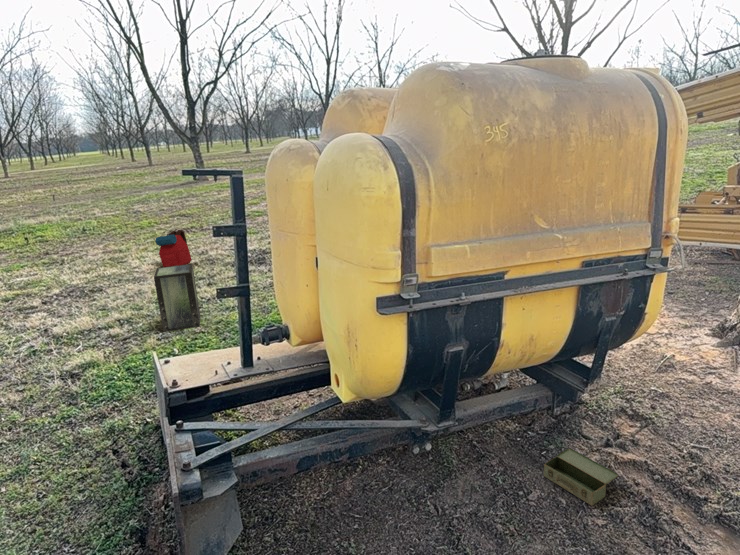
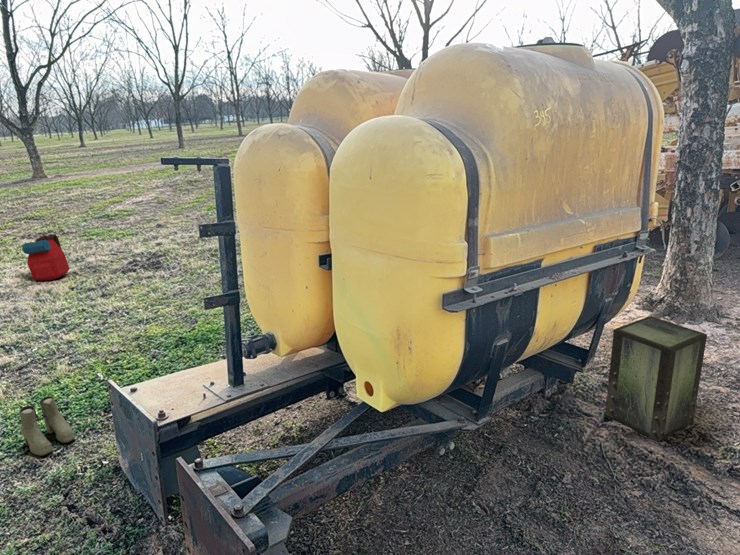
storage box: present [154,264,200,332] -> present [605,316,707,442]
boots: none [98,362,138,409] -> present [20,396,75,456]
toolbox: present [544,449,618,506] -> none [567,427,639,480]

